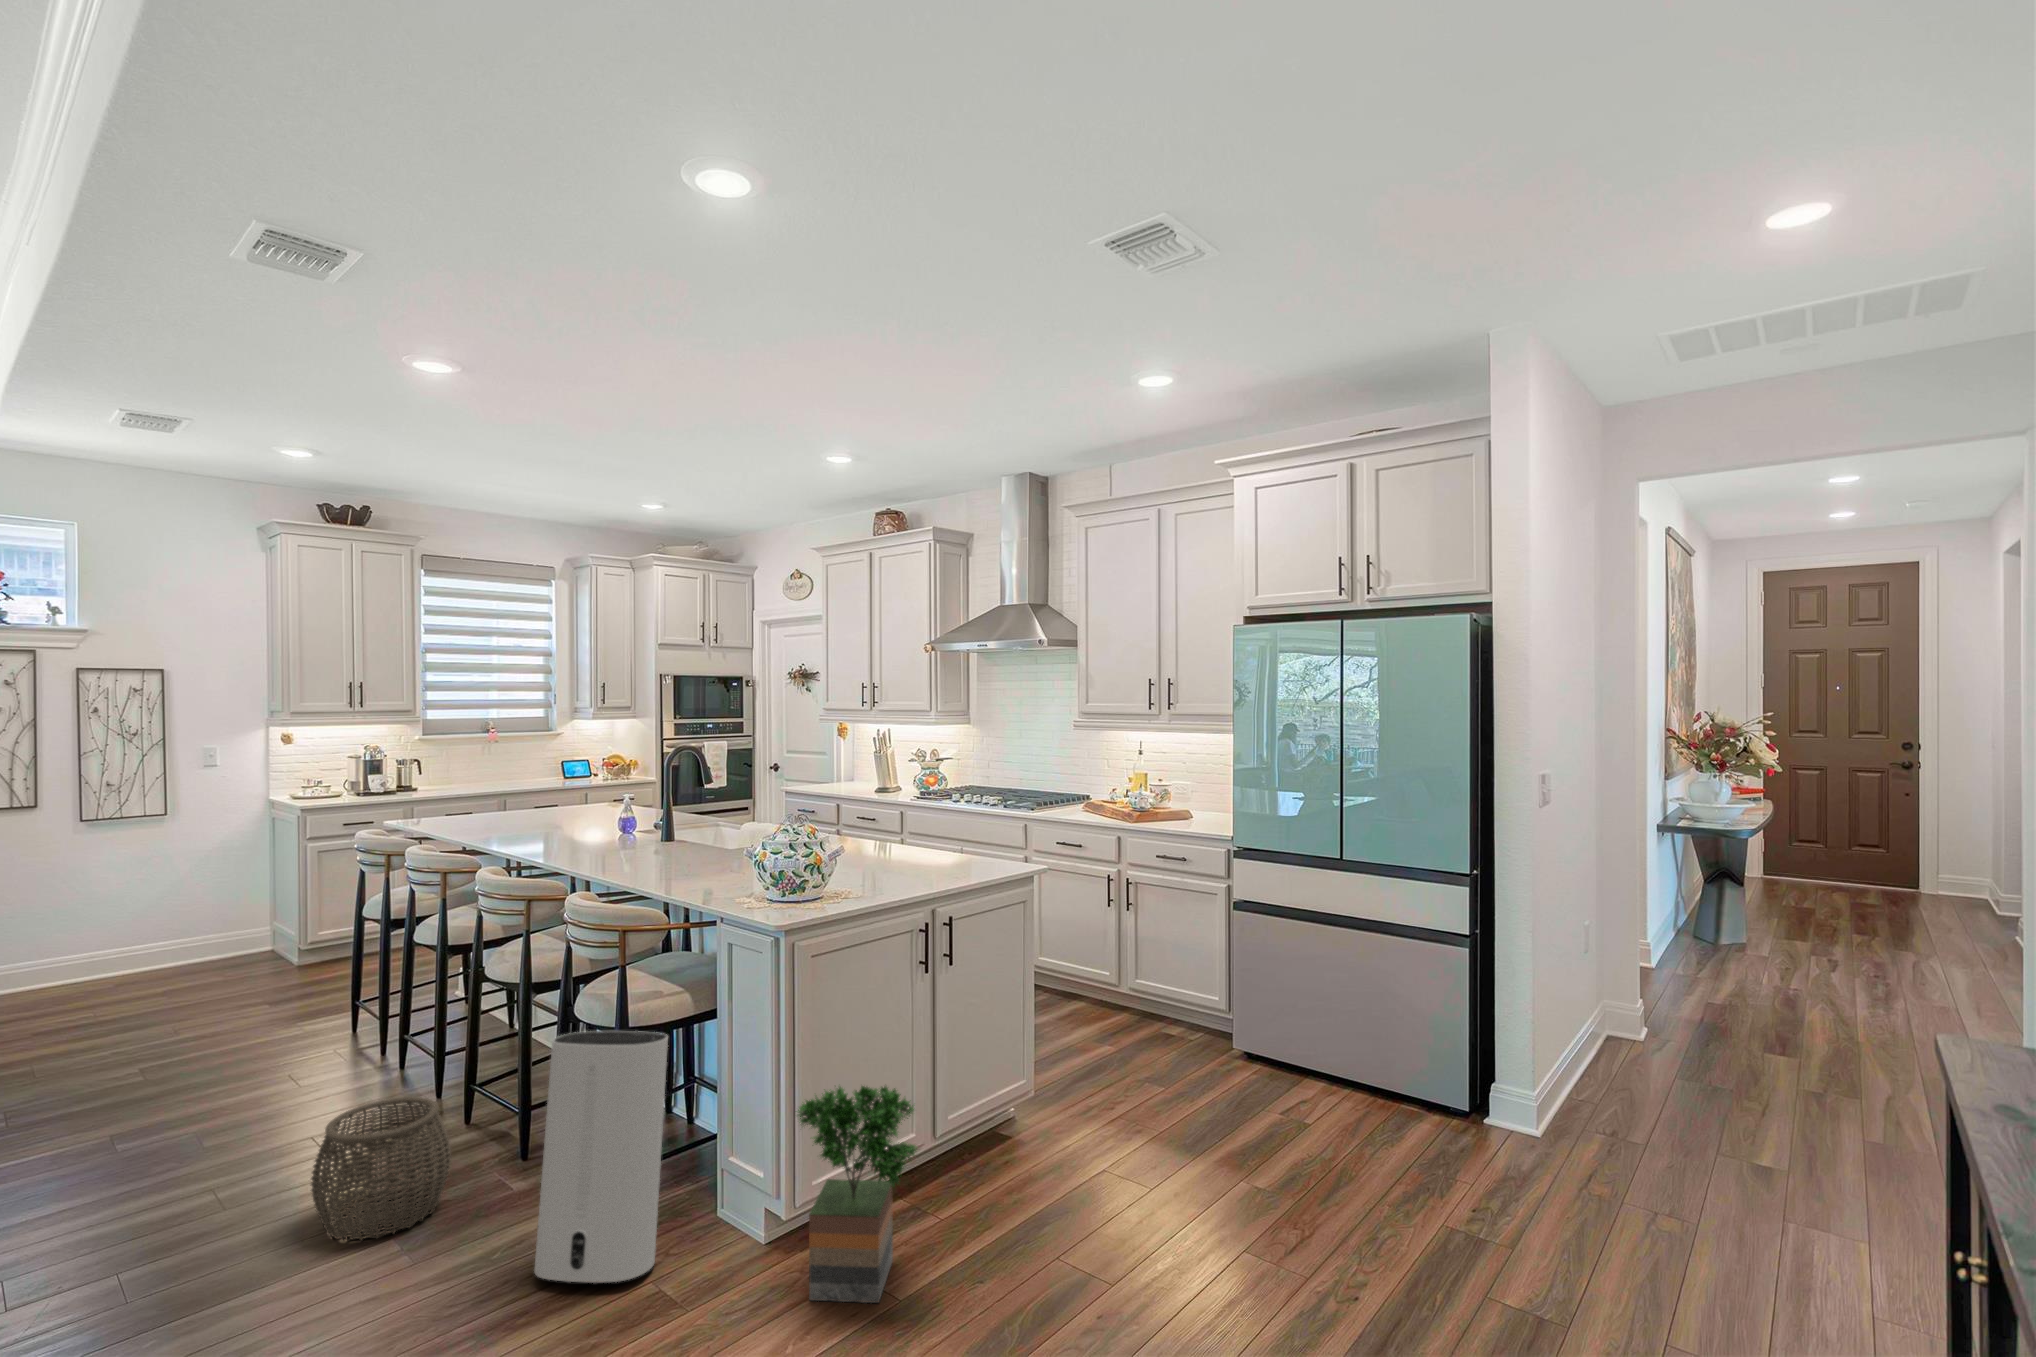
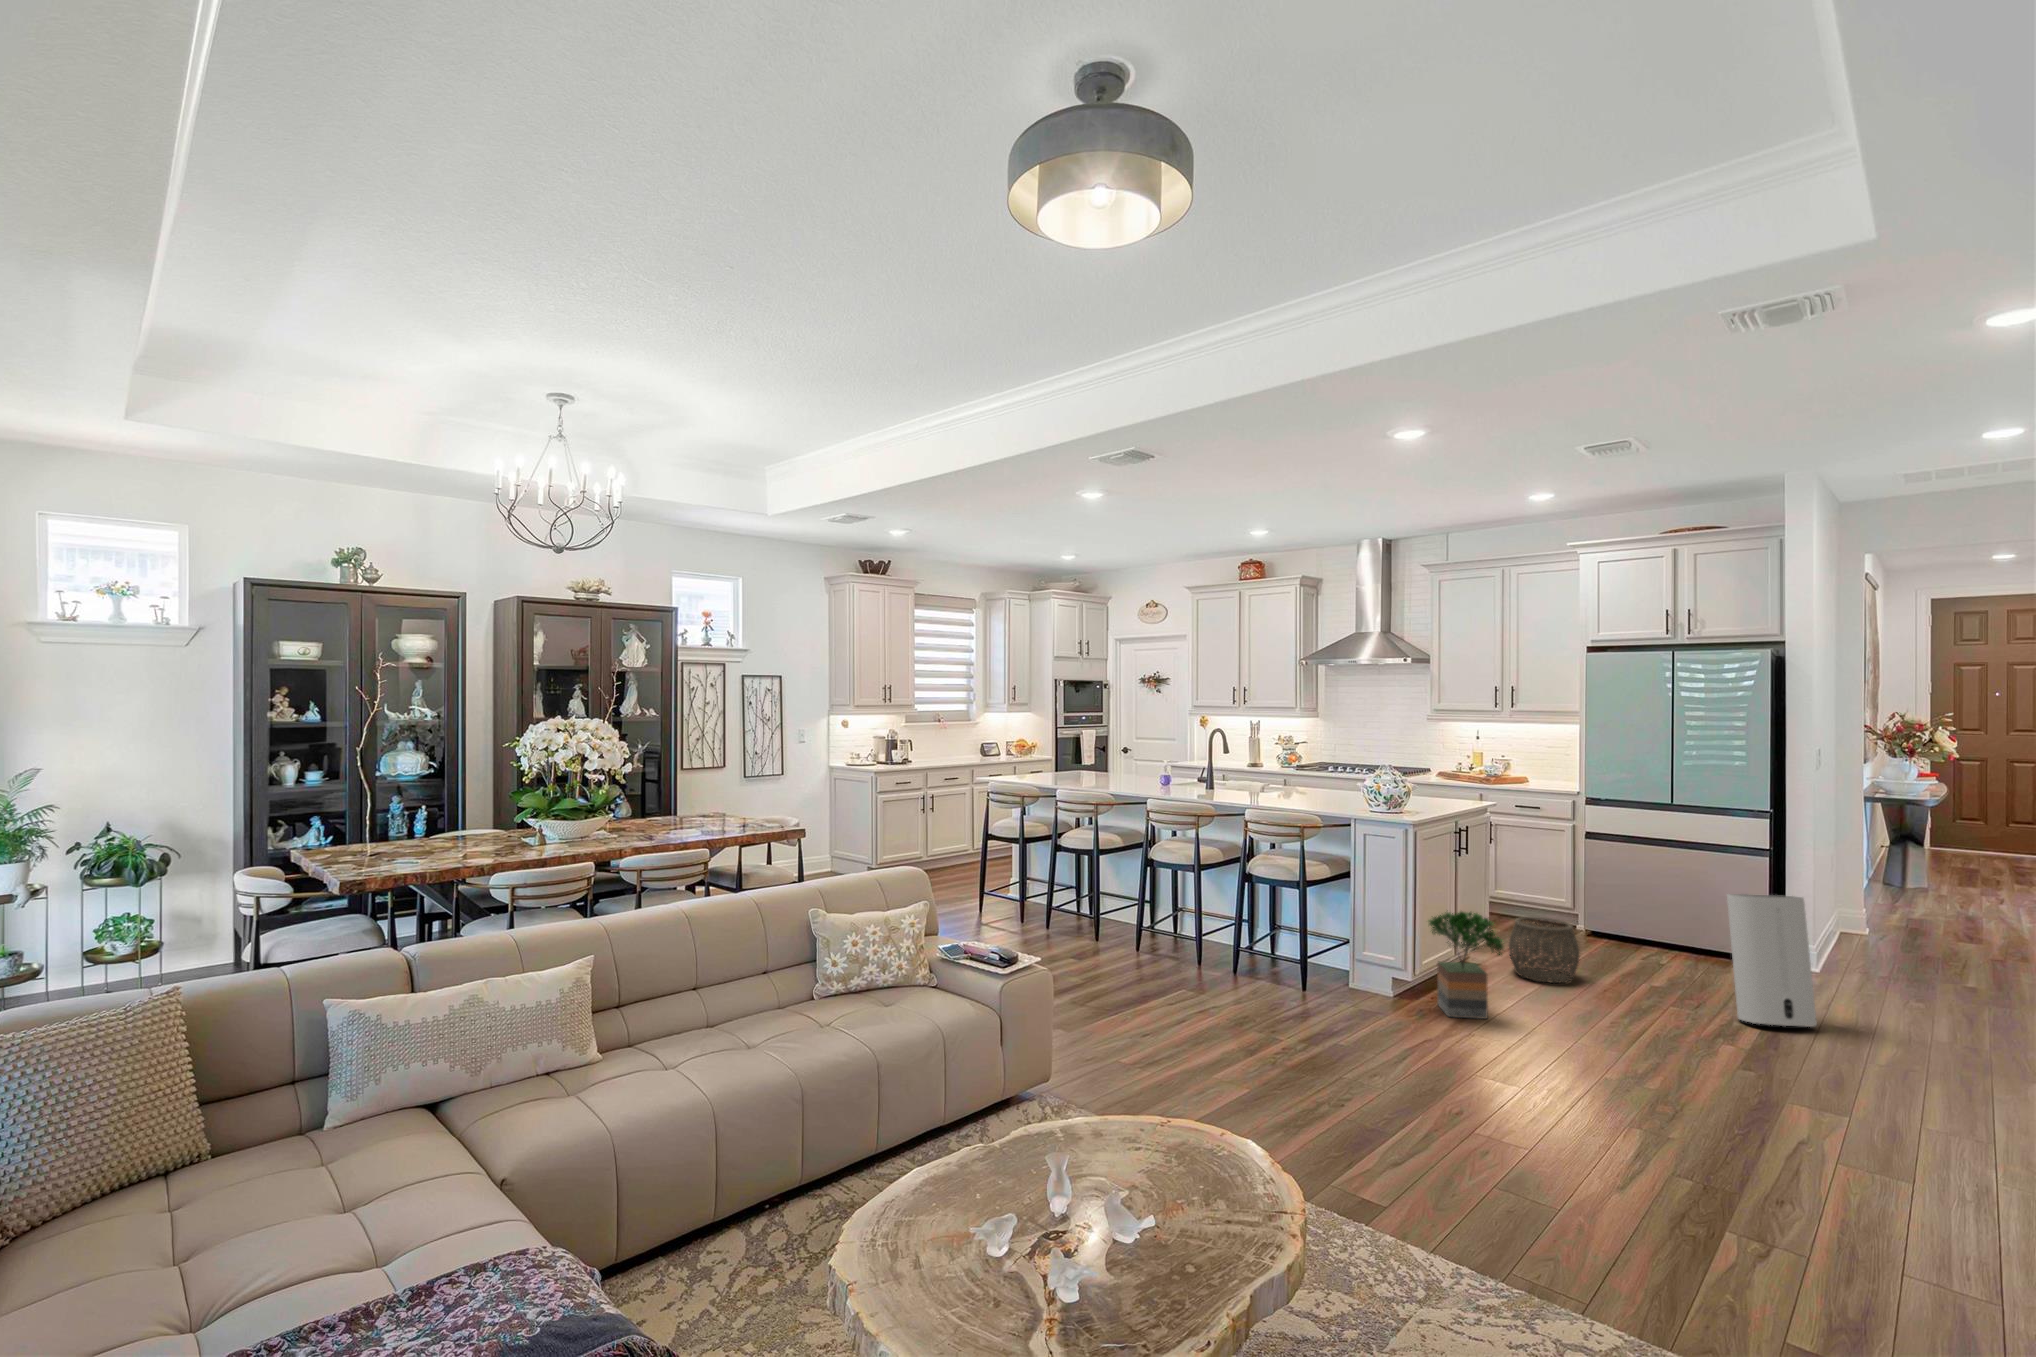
air purifier: present [534,1031,668,1283] -> present [1727,894,1817,1027]
woven basket: present [311,1097,451,1241] -> present [1509,916,1579,983]

